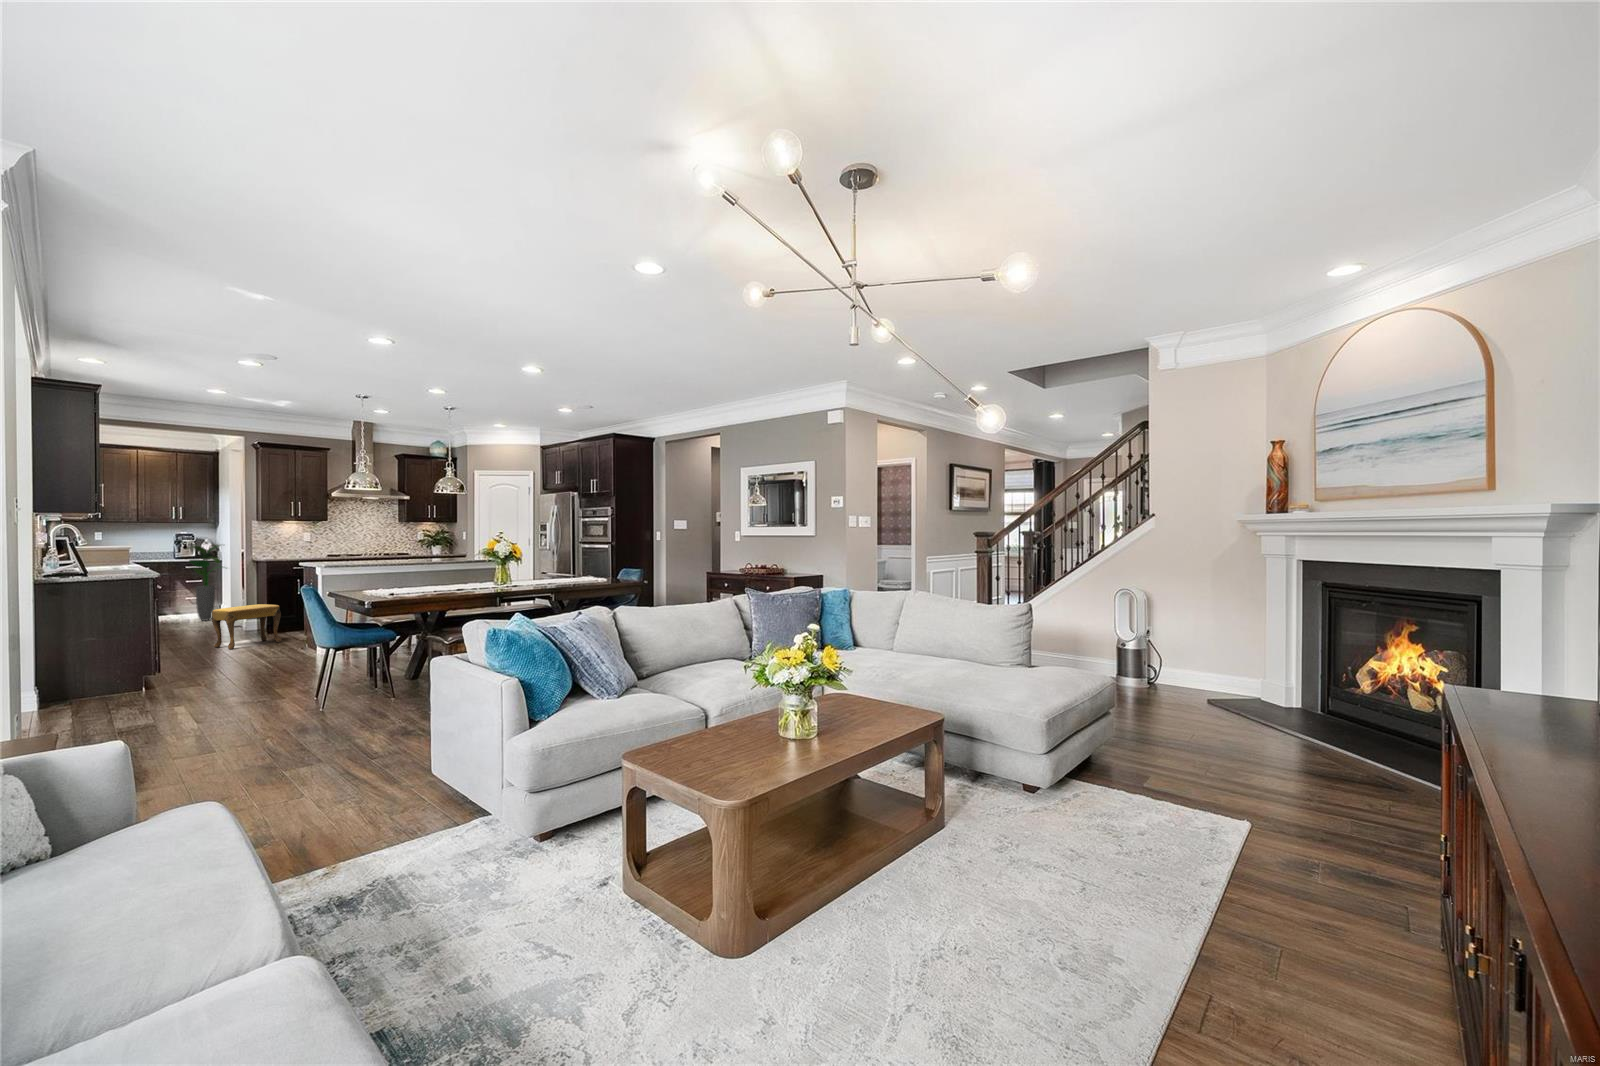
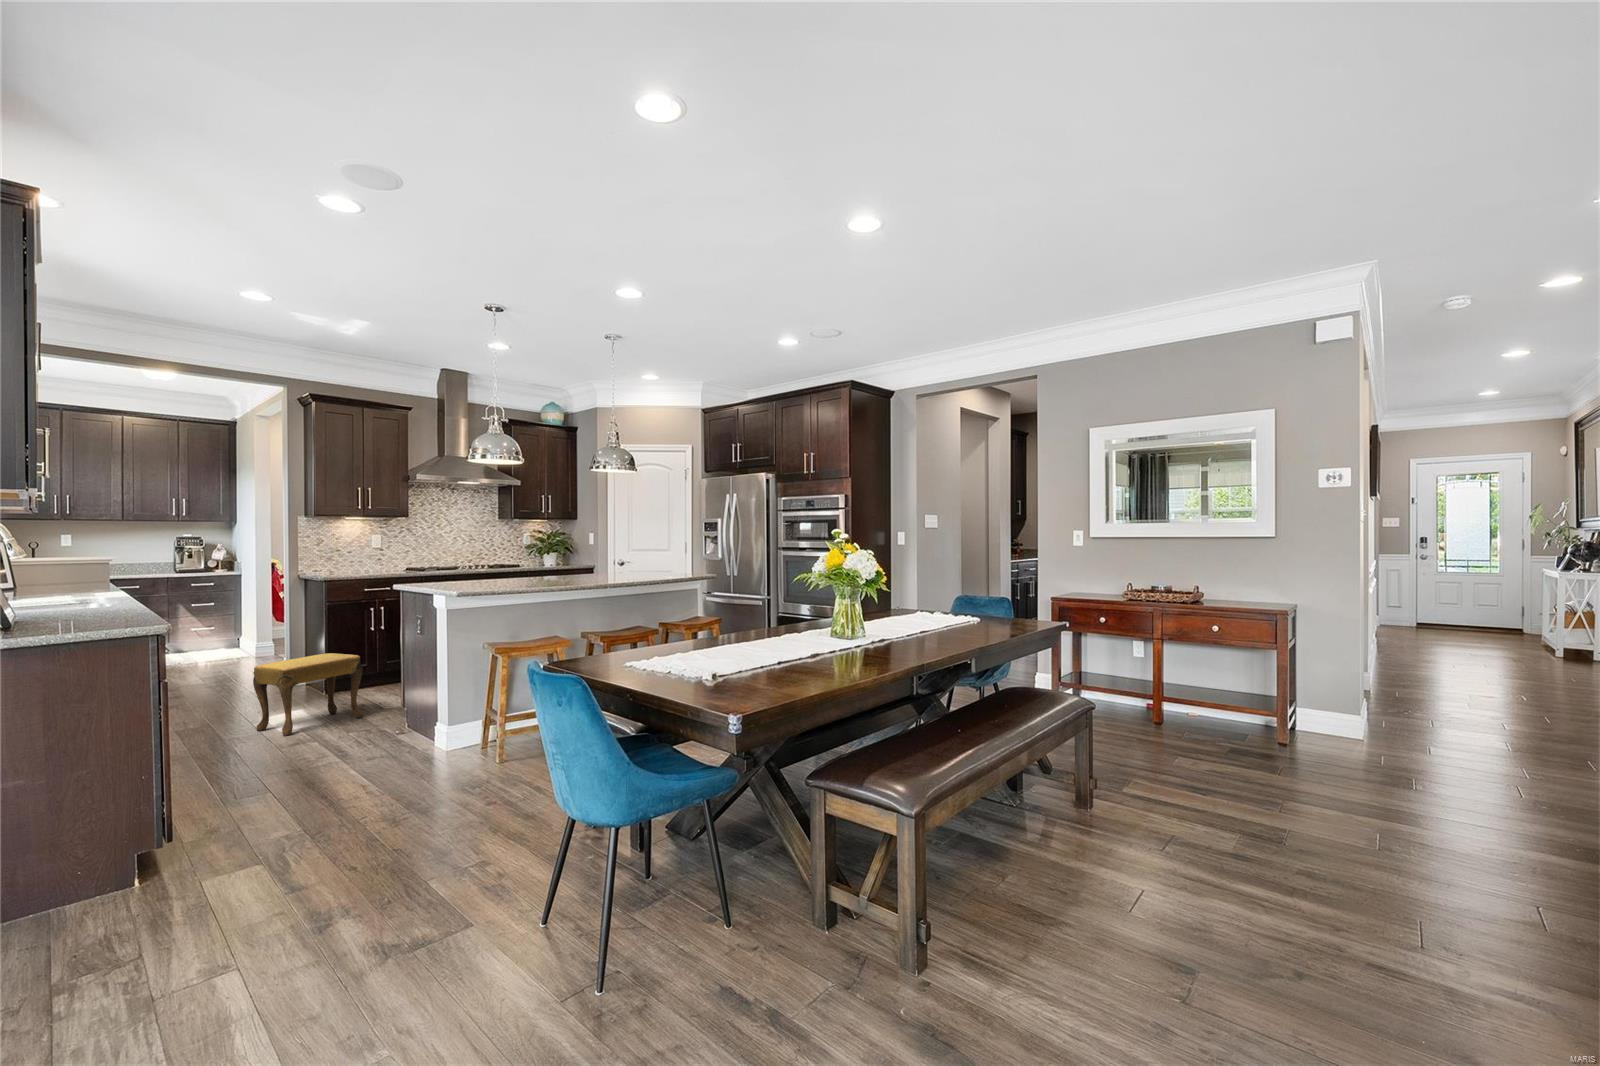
potted plant: present [187,545,220,621] -> none [195,553,257,667]

